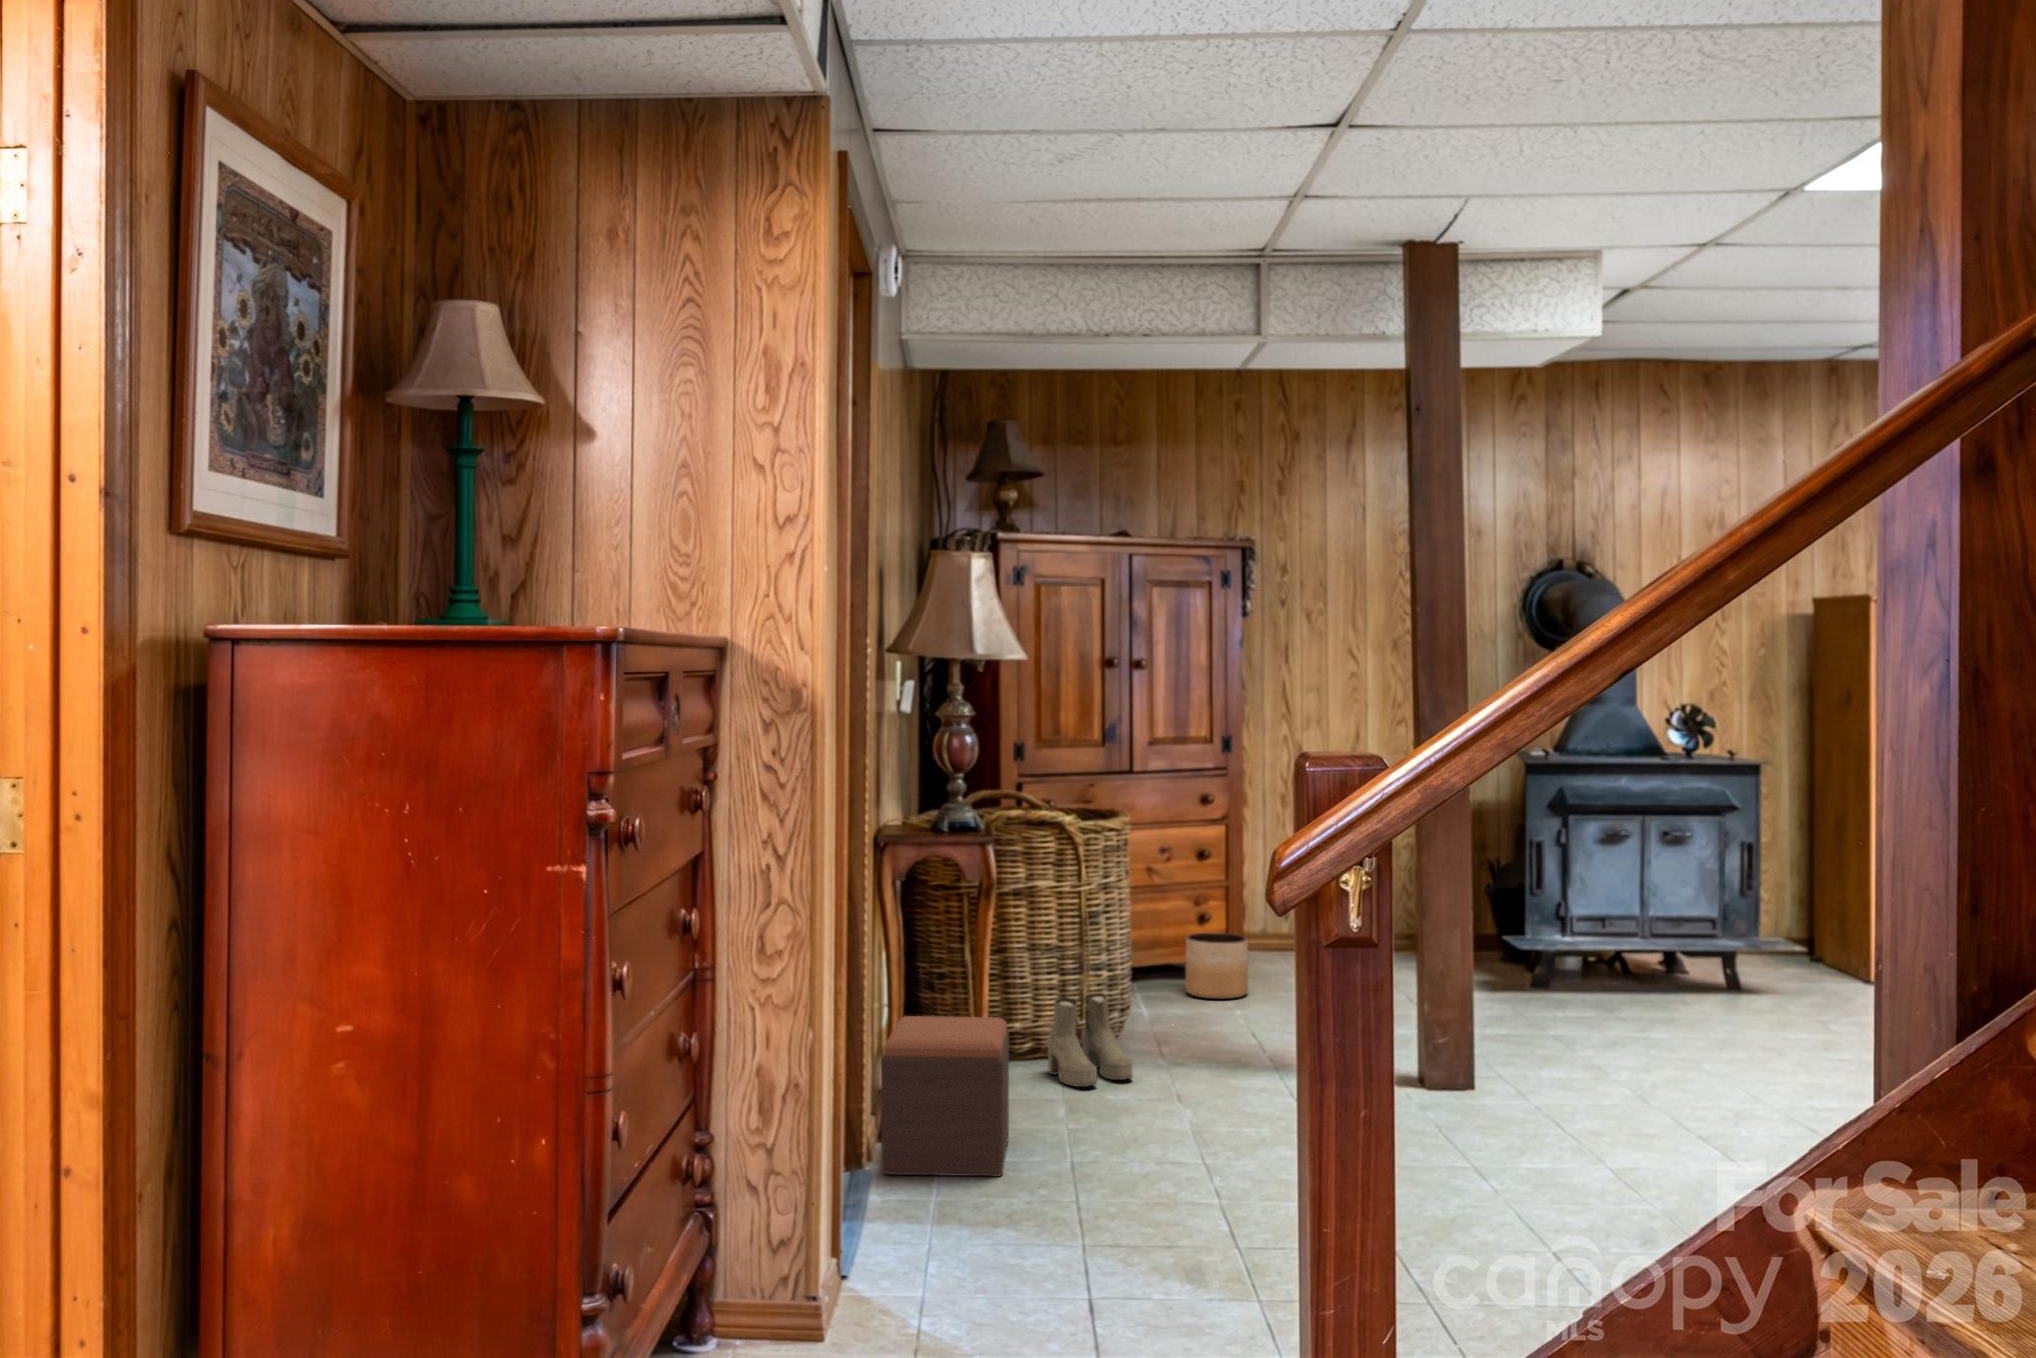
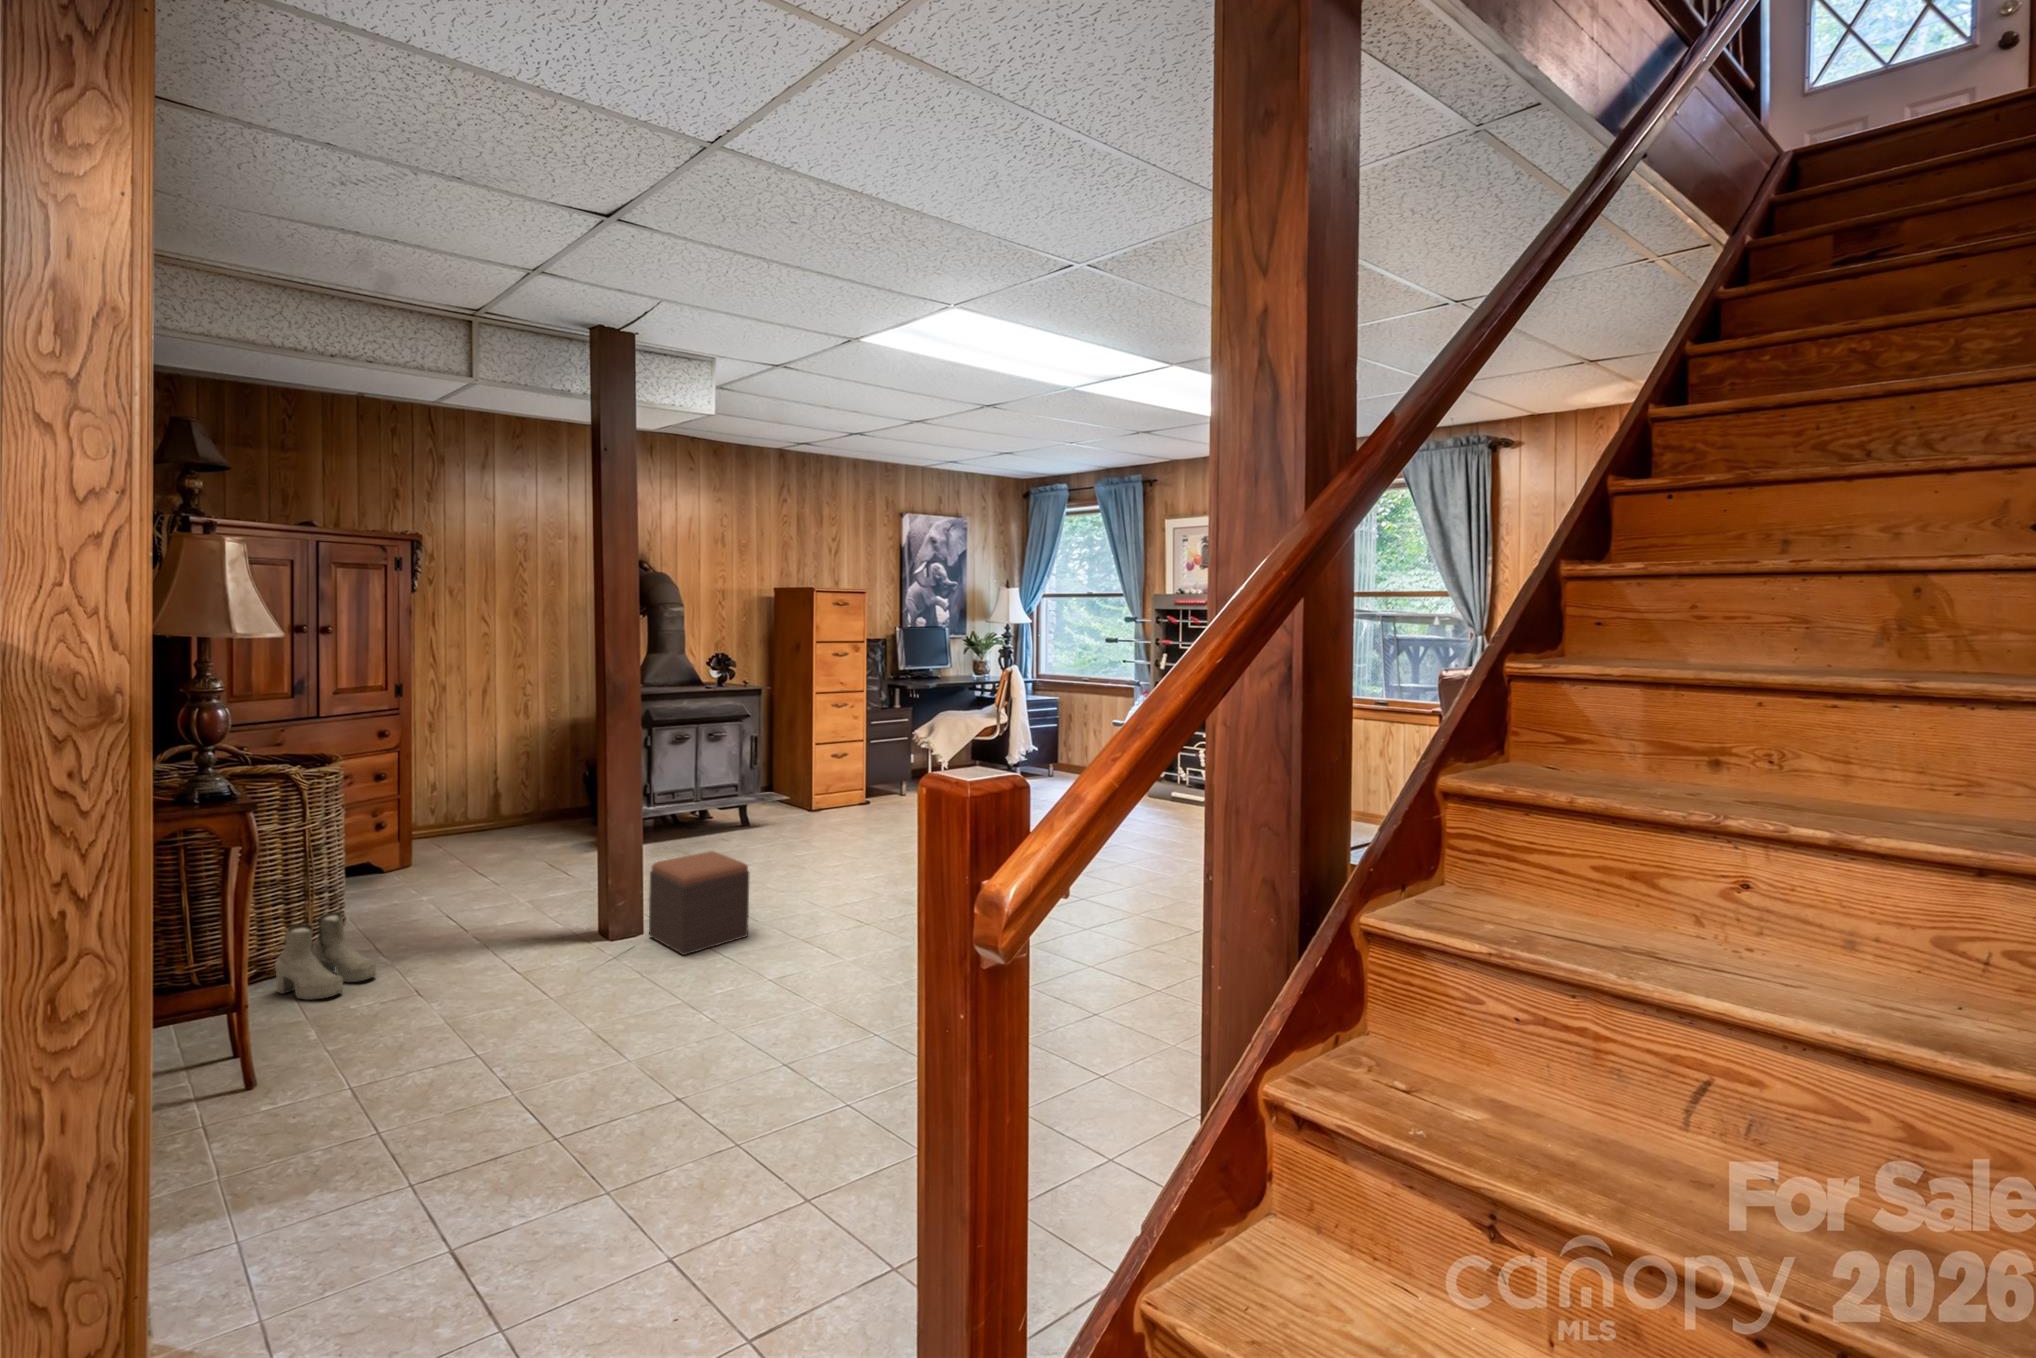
planter: present [1185,933,1248,999] -> none [371,834,431,888]
footstool: present [881,1016,1009,1176] -> present [649,851,749,955]

